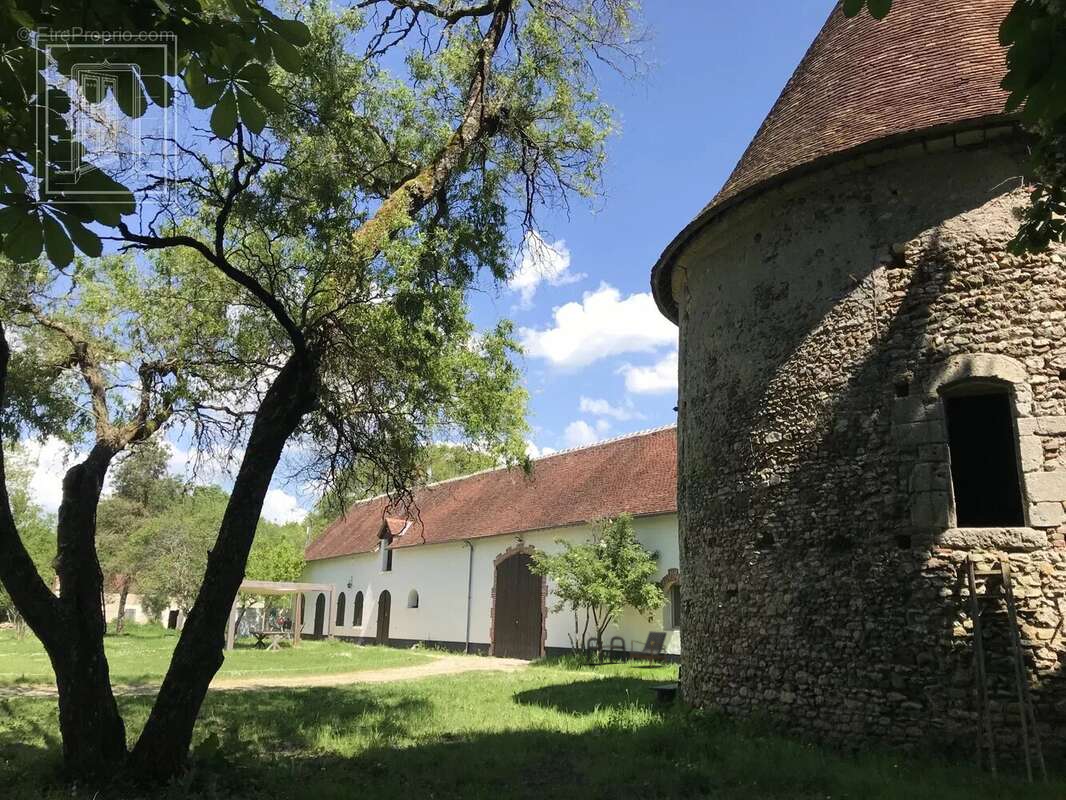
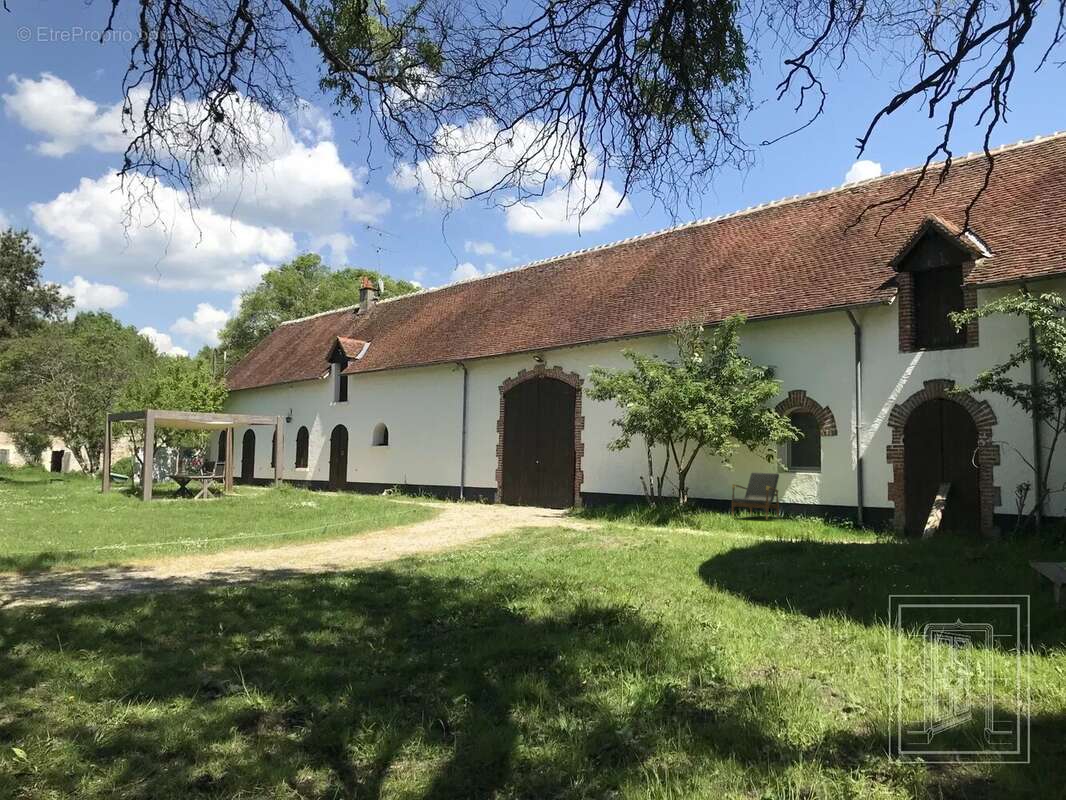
bench: present [587,636,626,665] -> none [662,479,711,516]

